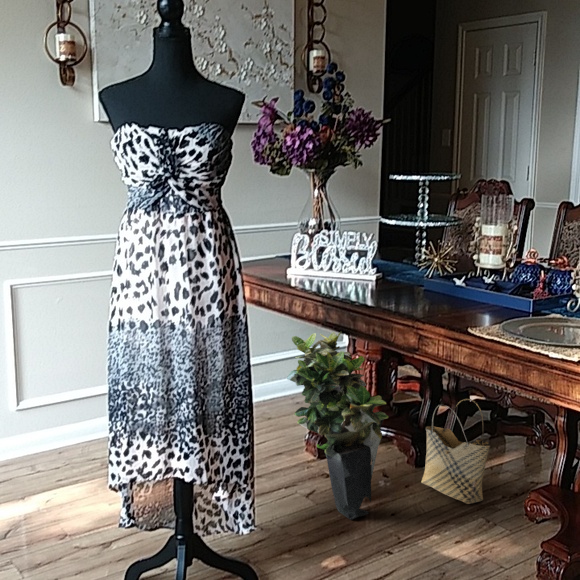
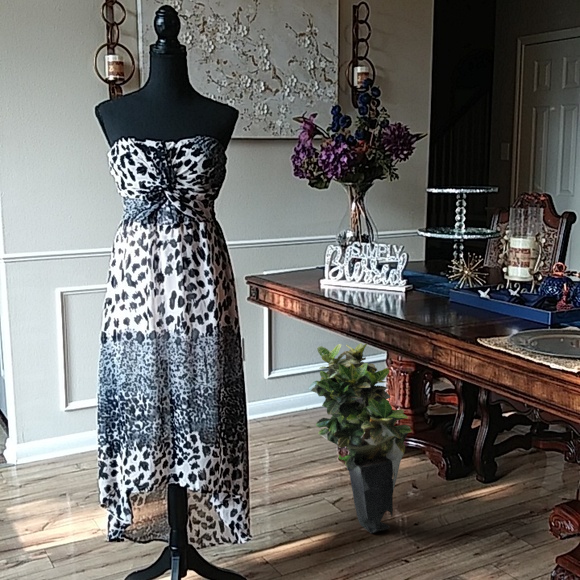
woven basket: present [421,399,490,504] -> none [449,414,520,523]

